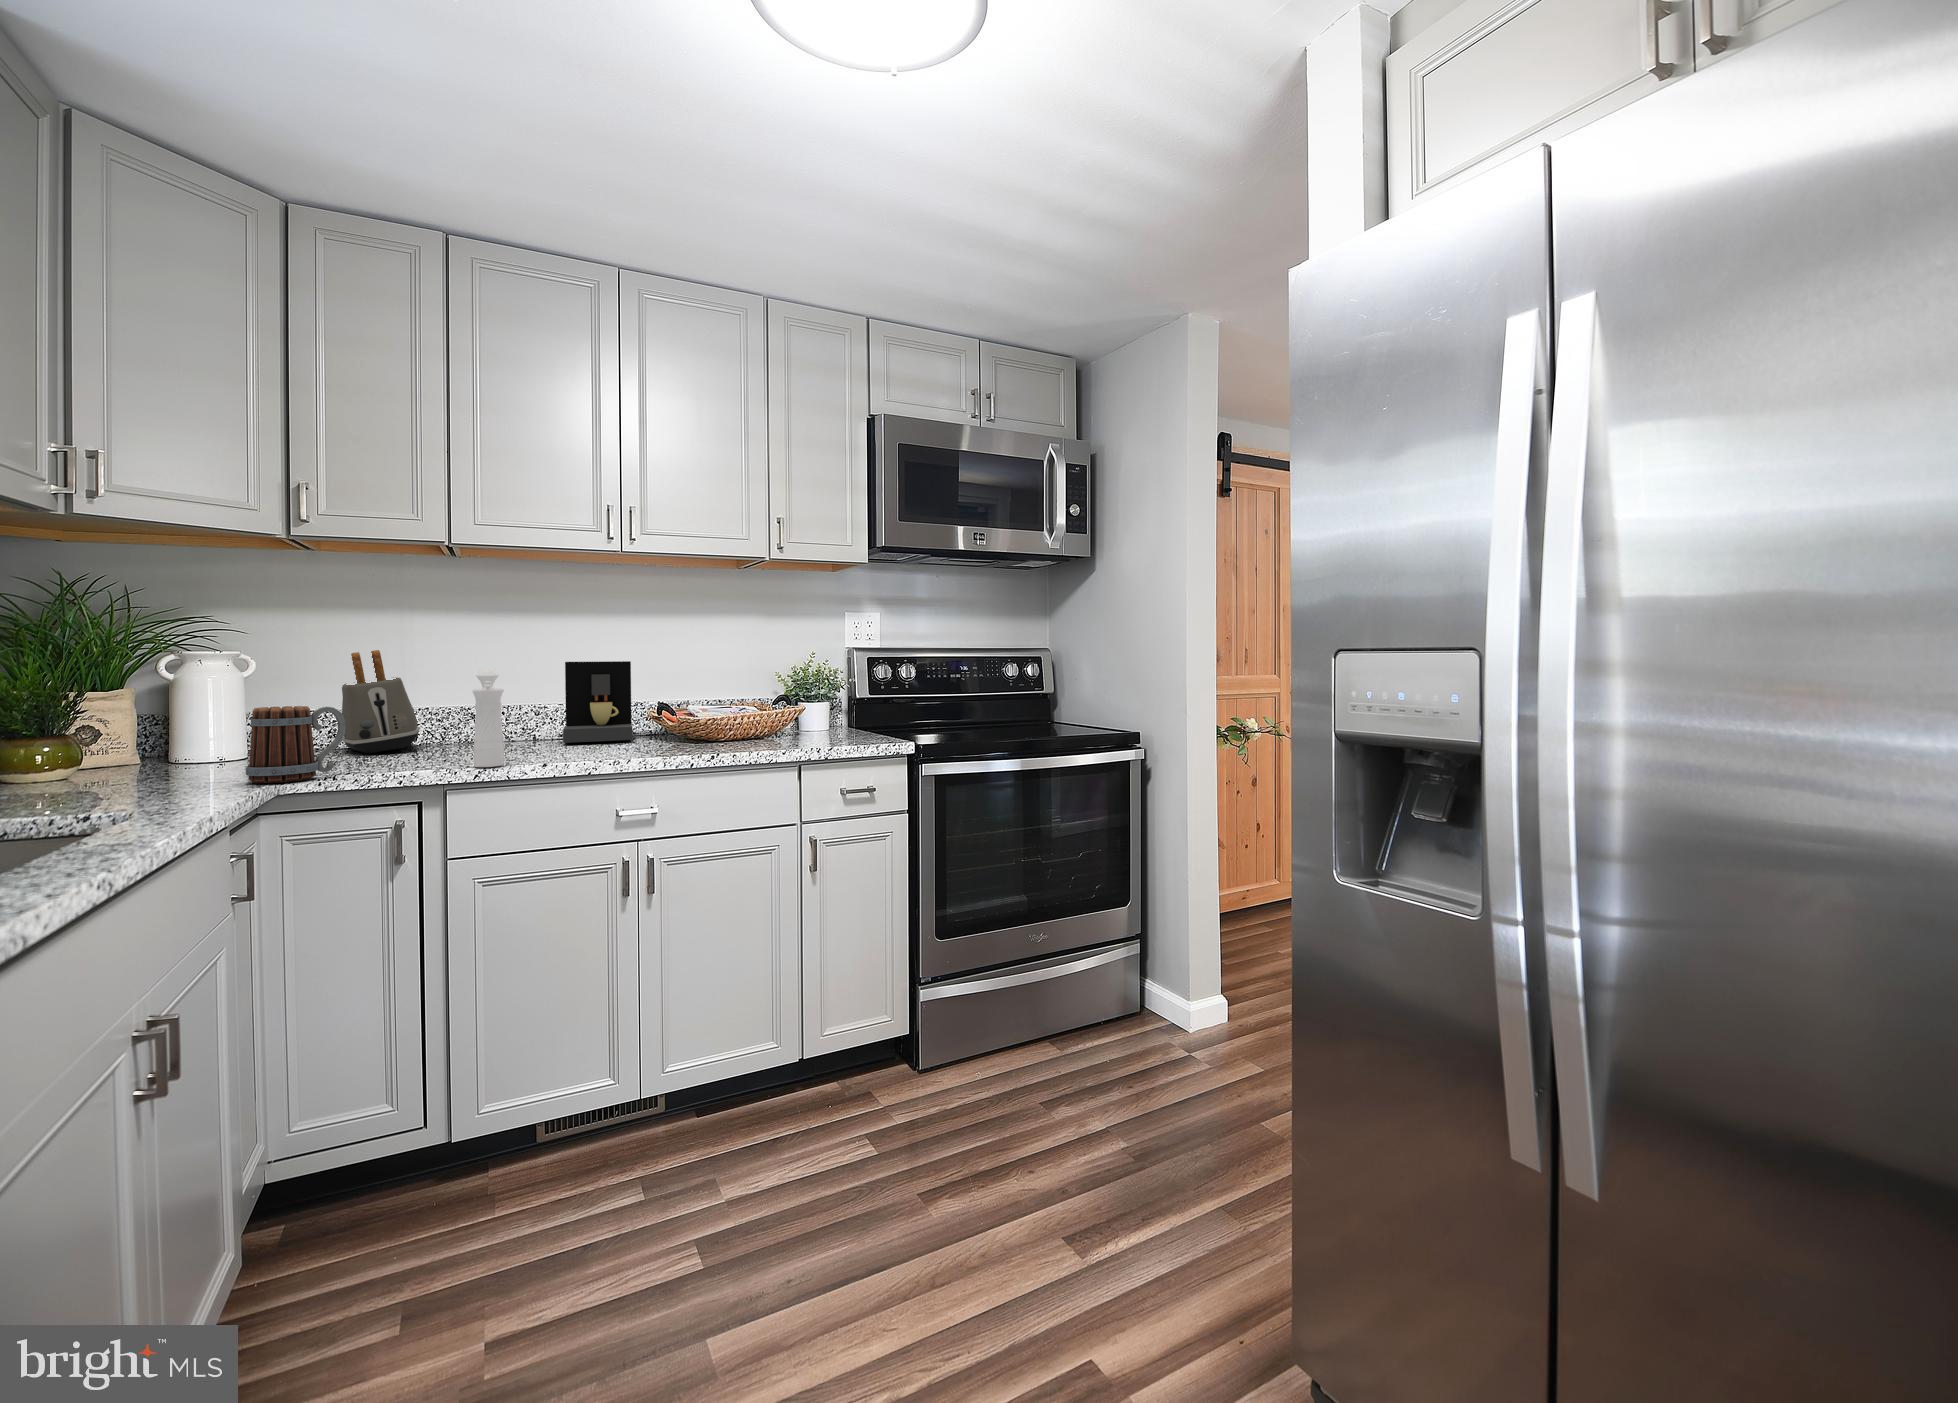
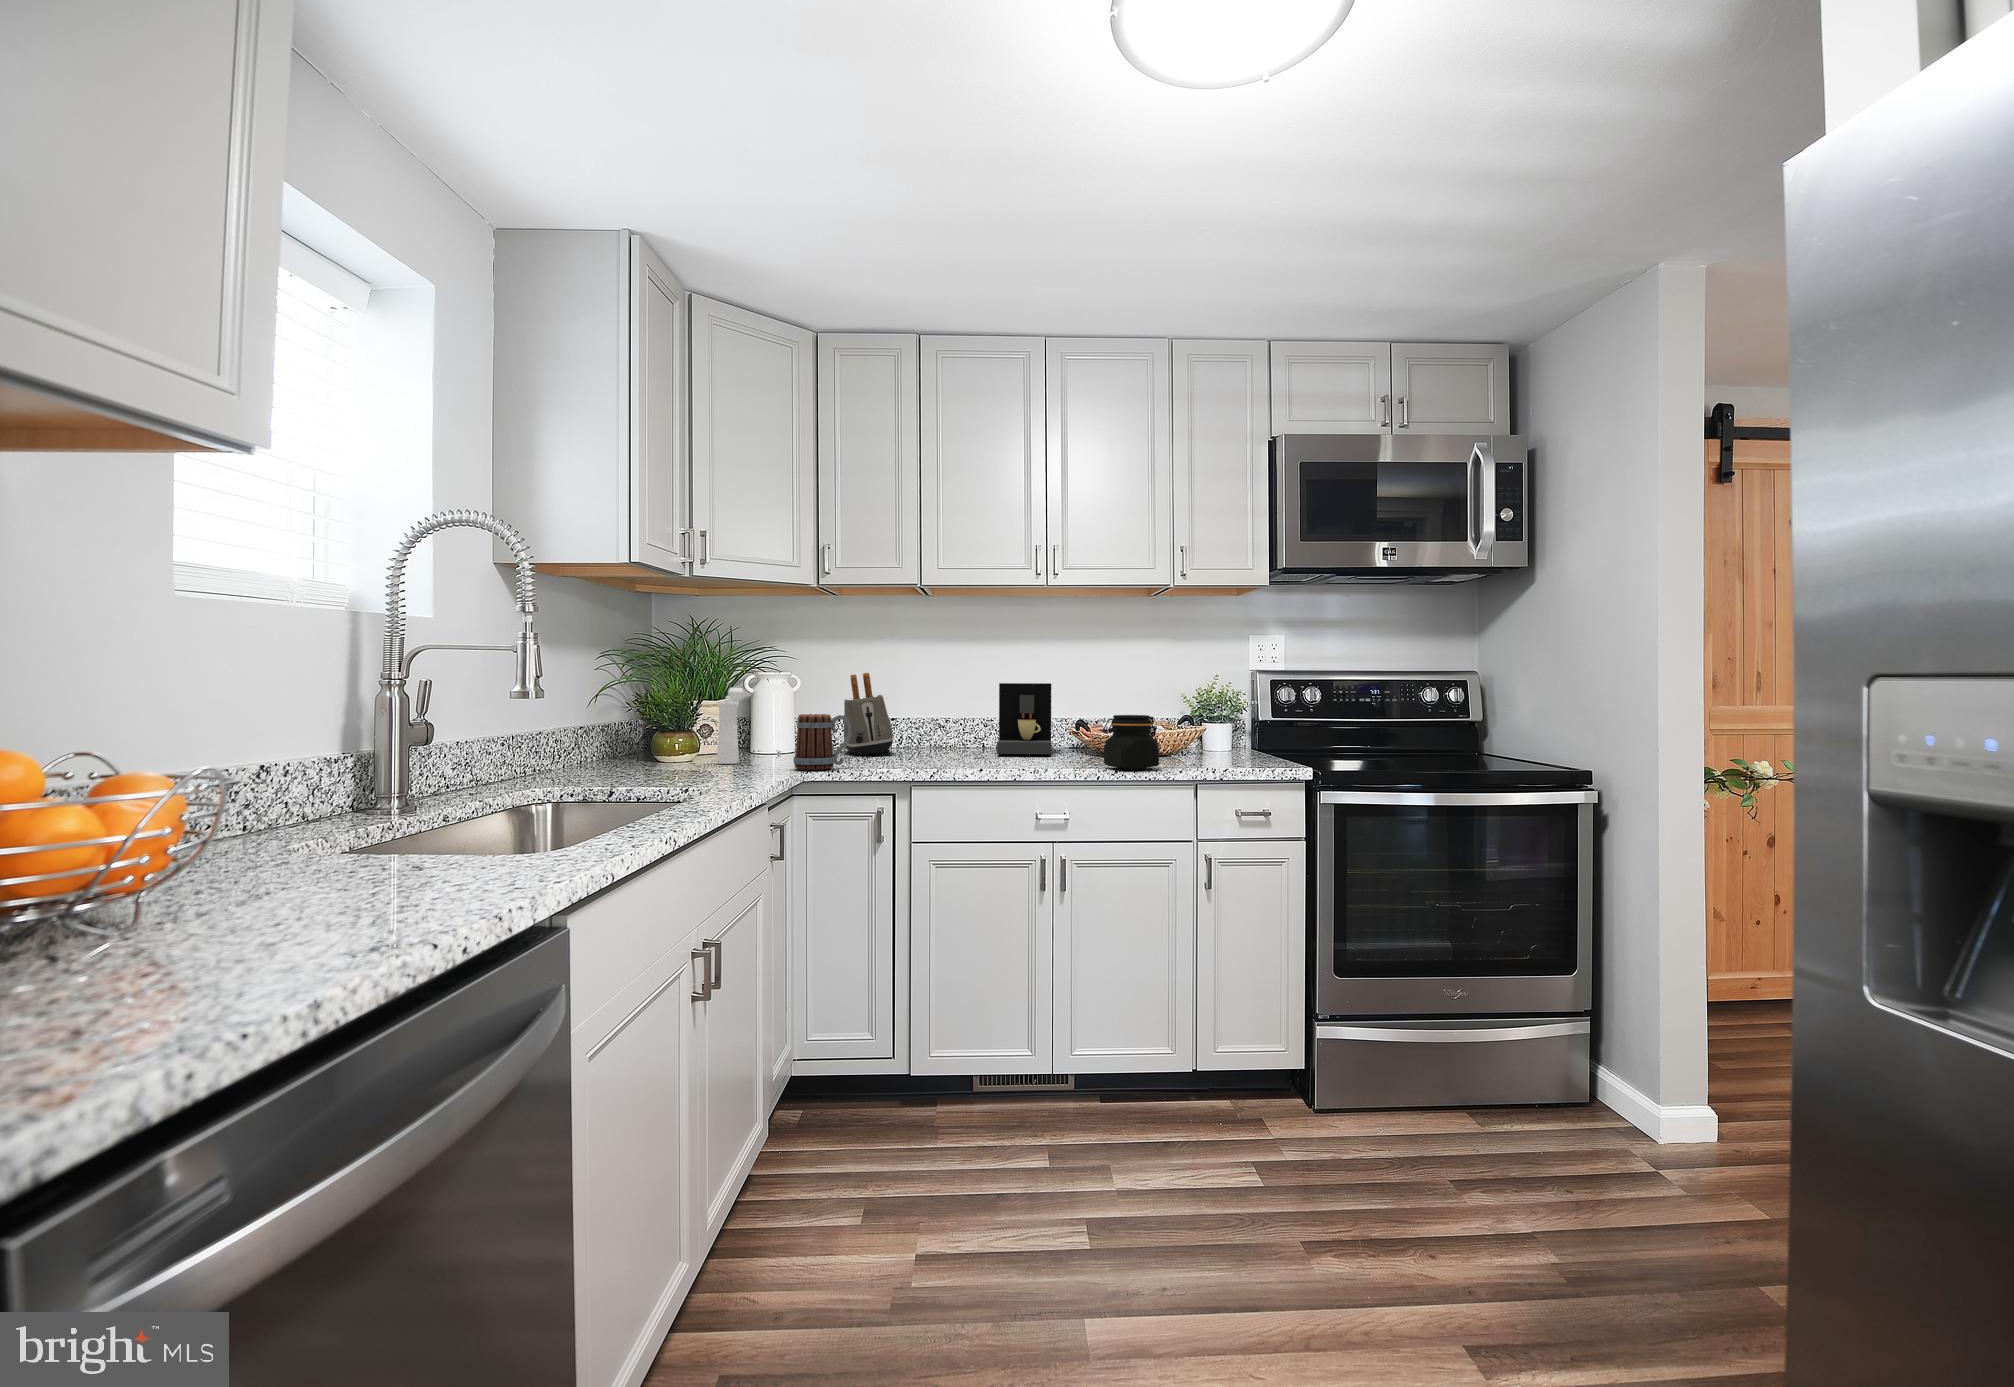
pepper mill: present [473,670,504,767] -> present [717,688,744,764]
jar: none [696,695,760,754] -> present [1103,715,1159,770]

